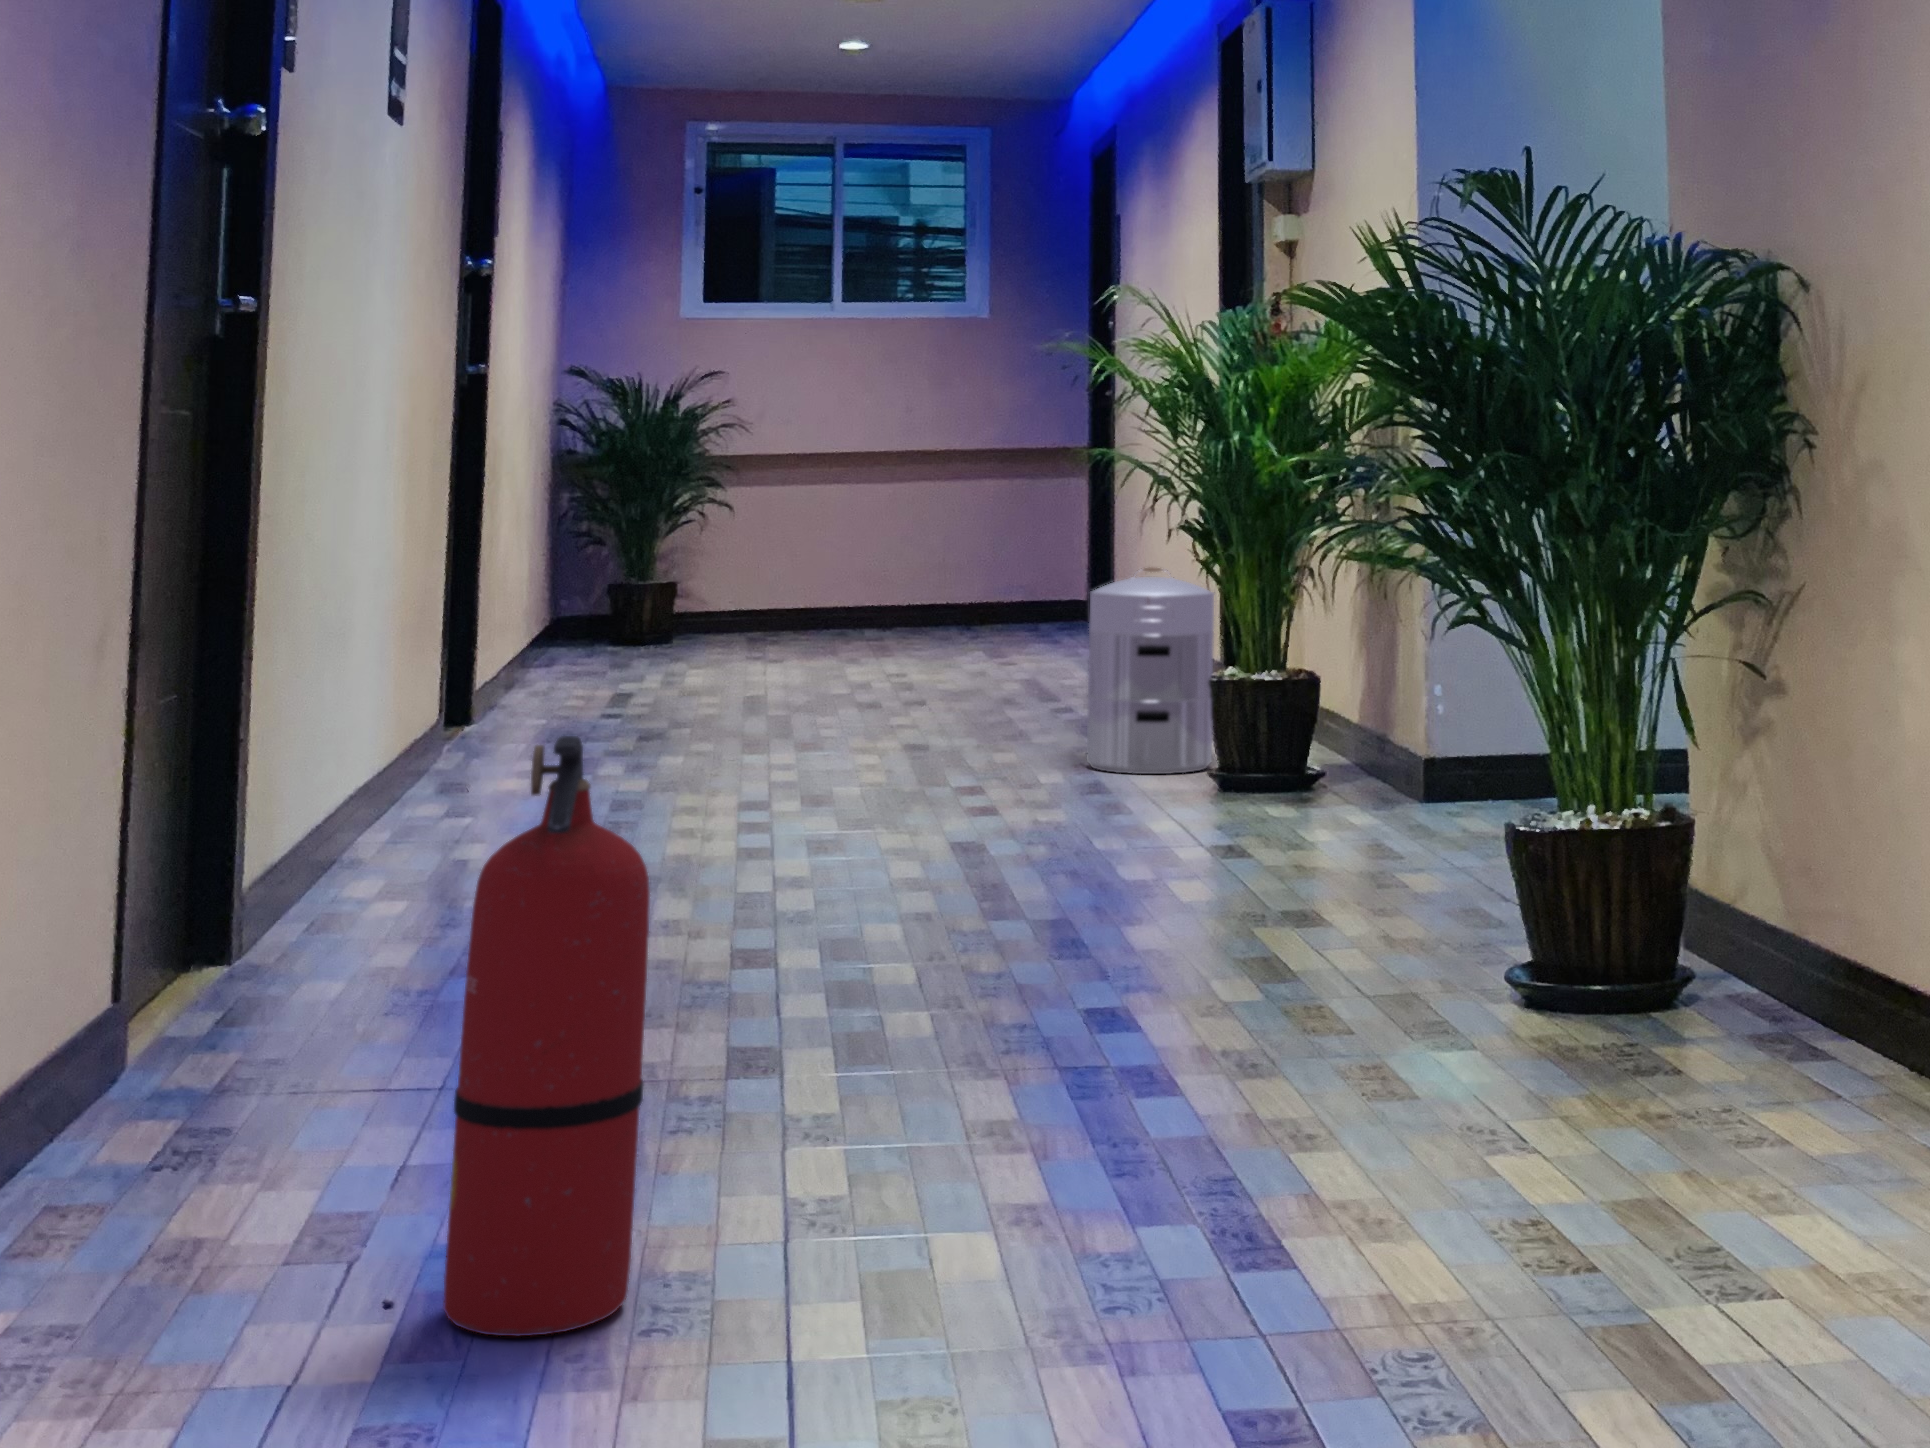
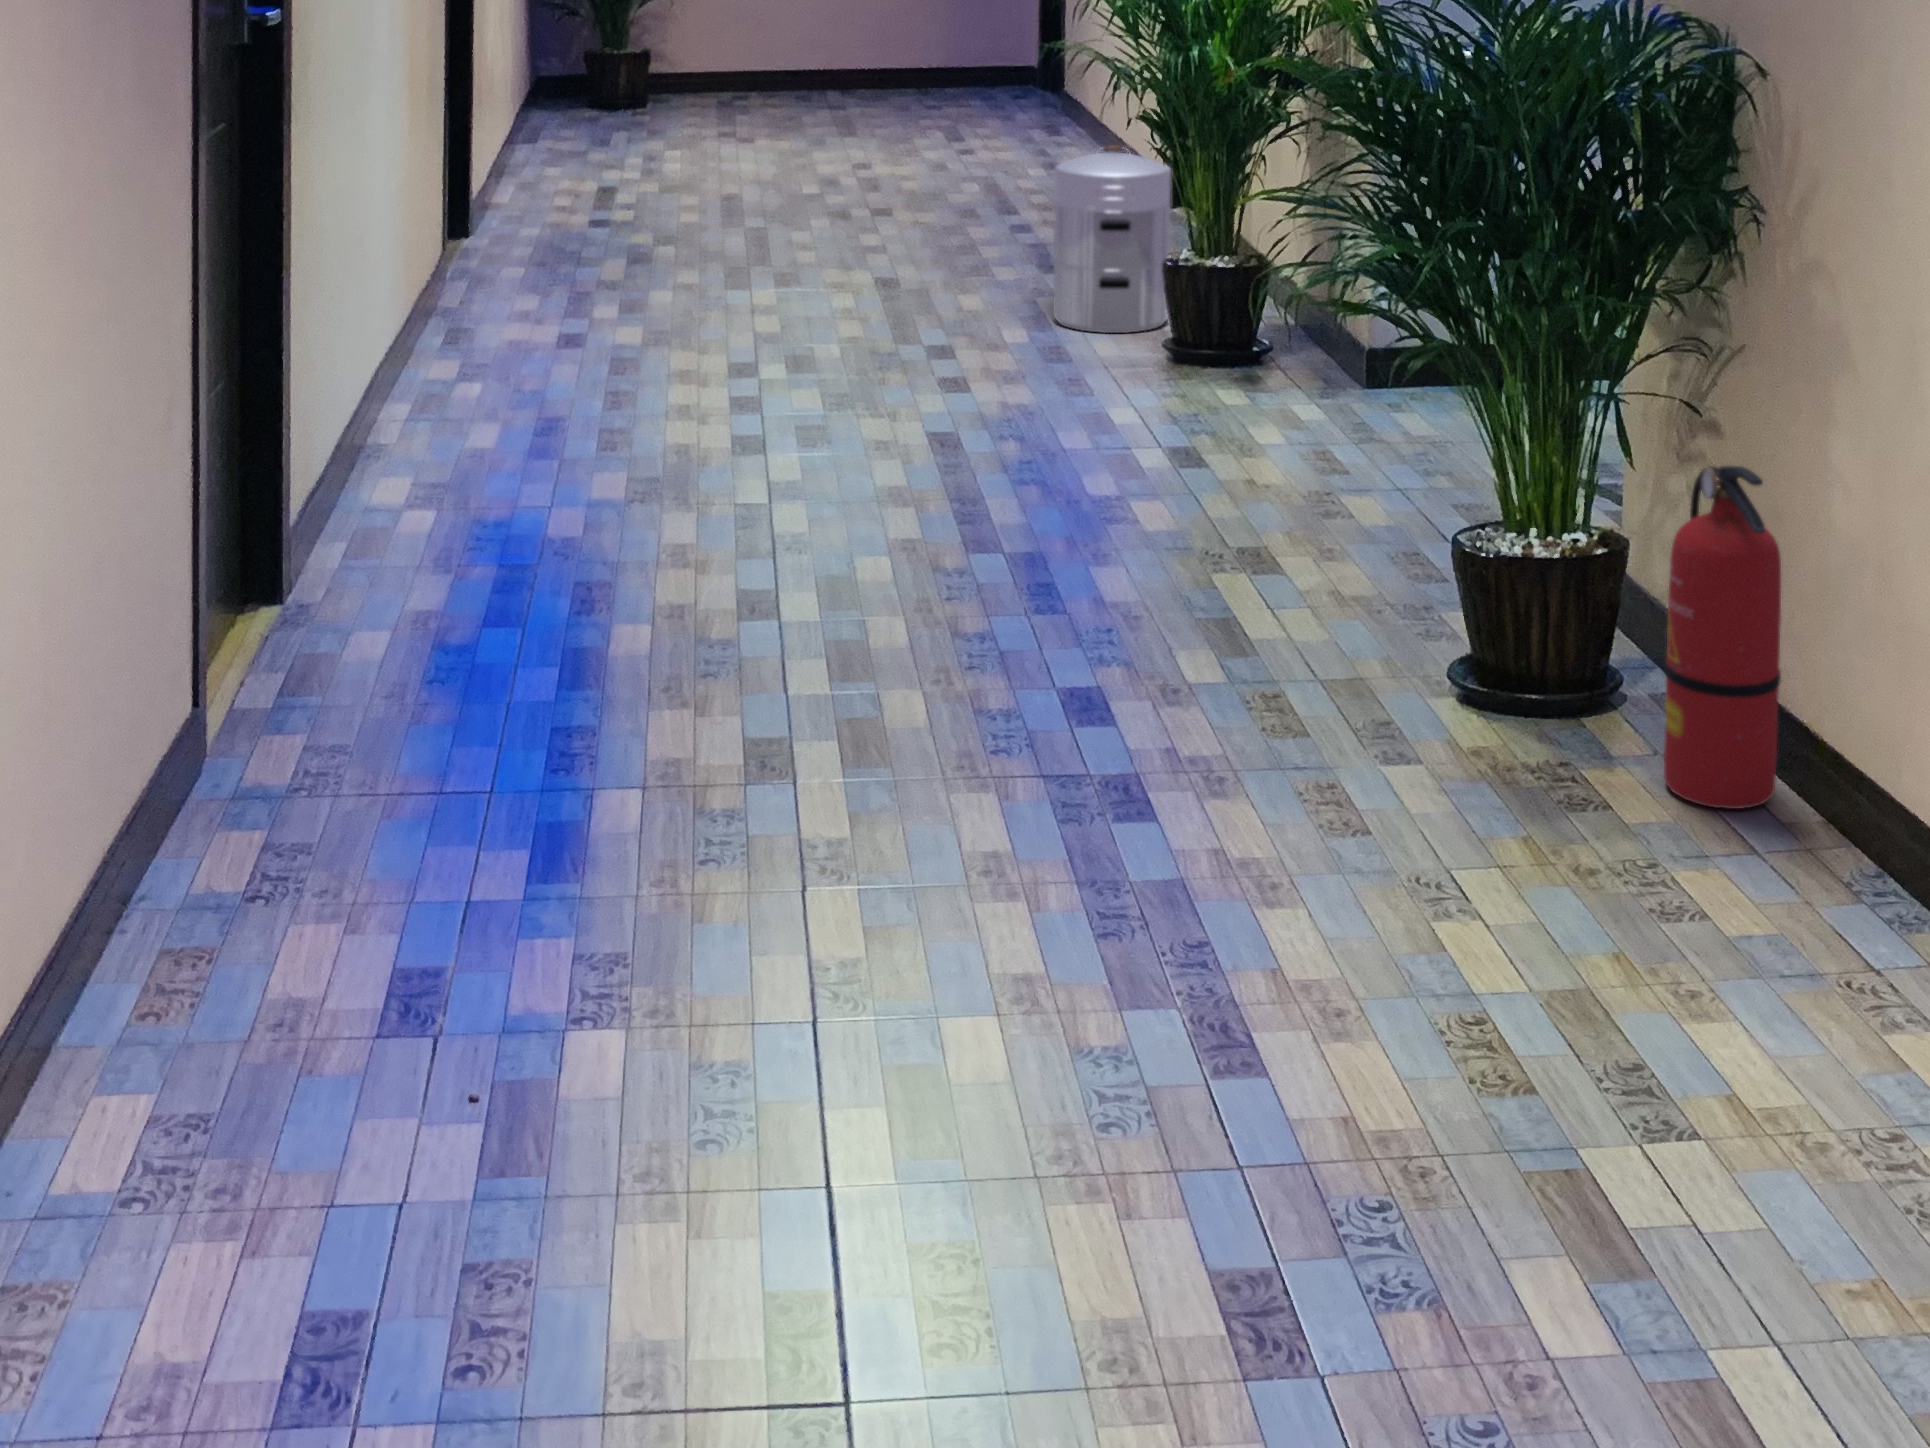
fire extinguisher: present [443,736,650,1336] -> present [1664,466,1781,809]

